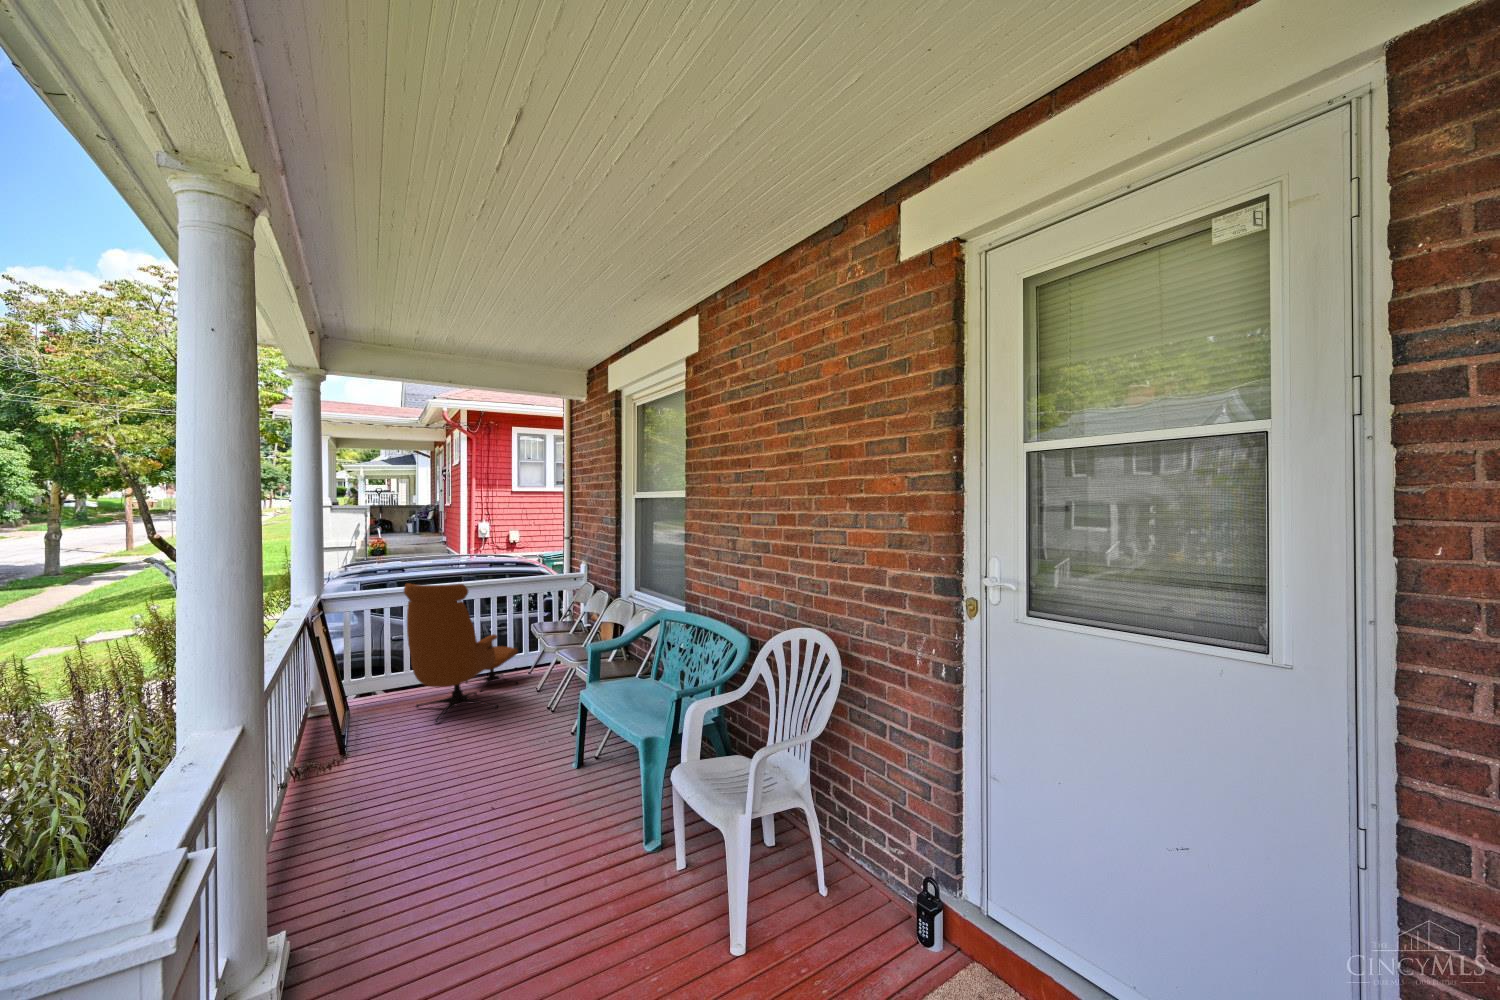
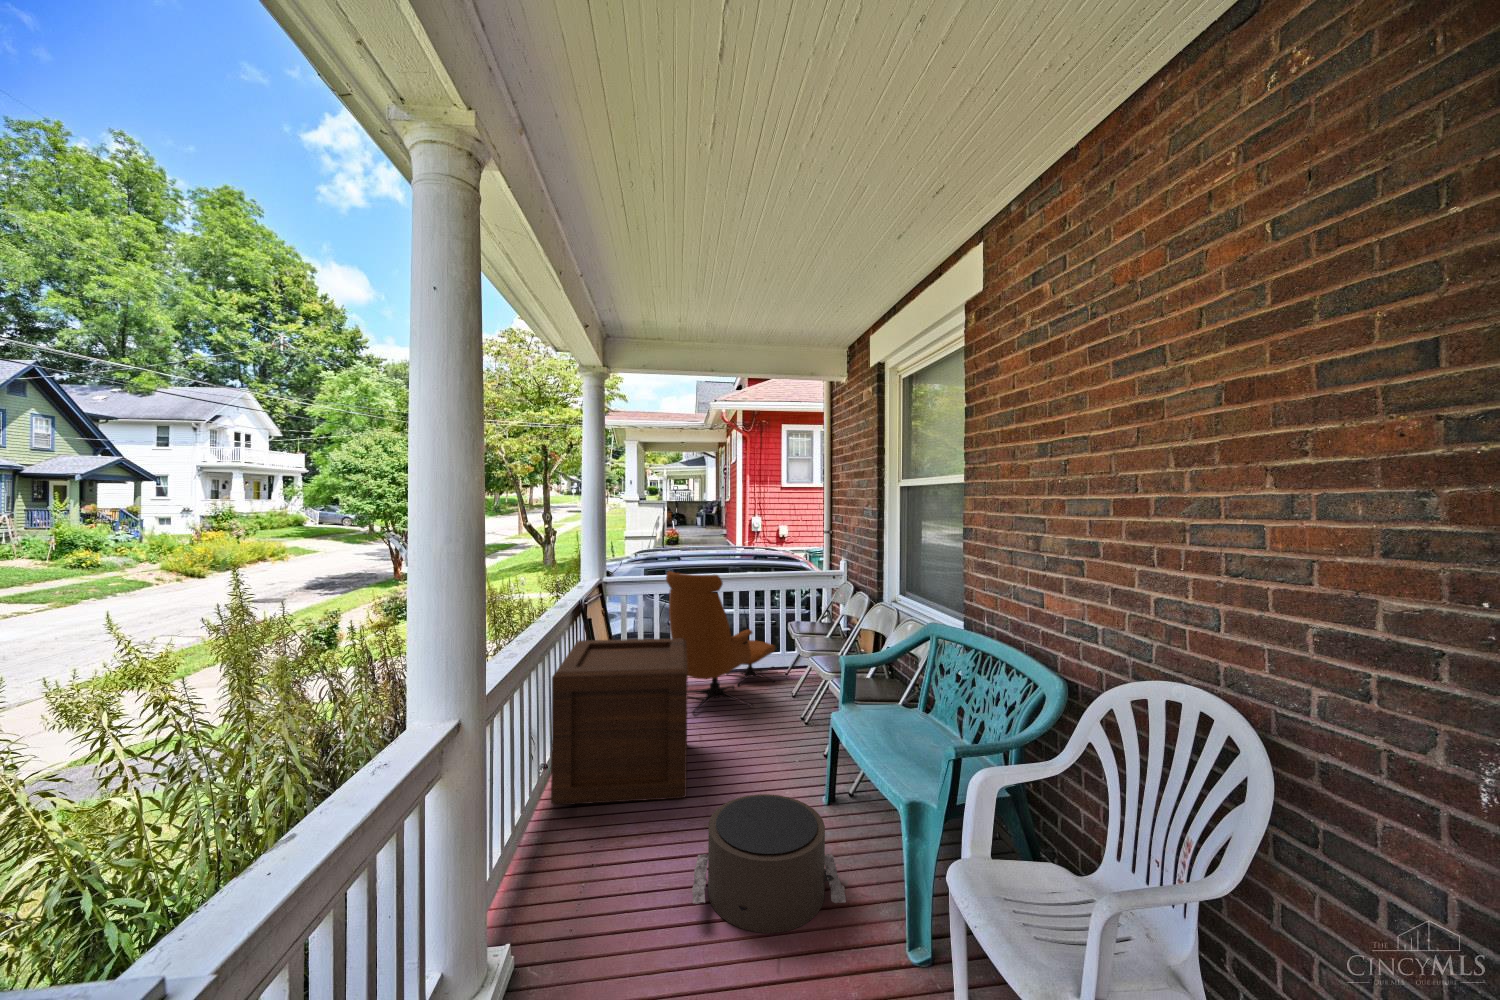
wooden crate: none [290,647,444,826] -> present [551,638,688,805]
pouf: none [465,763,598,868] -> present [692,794,846,933]

